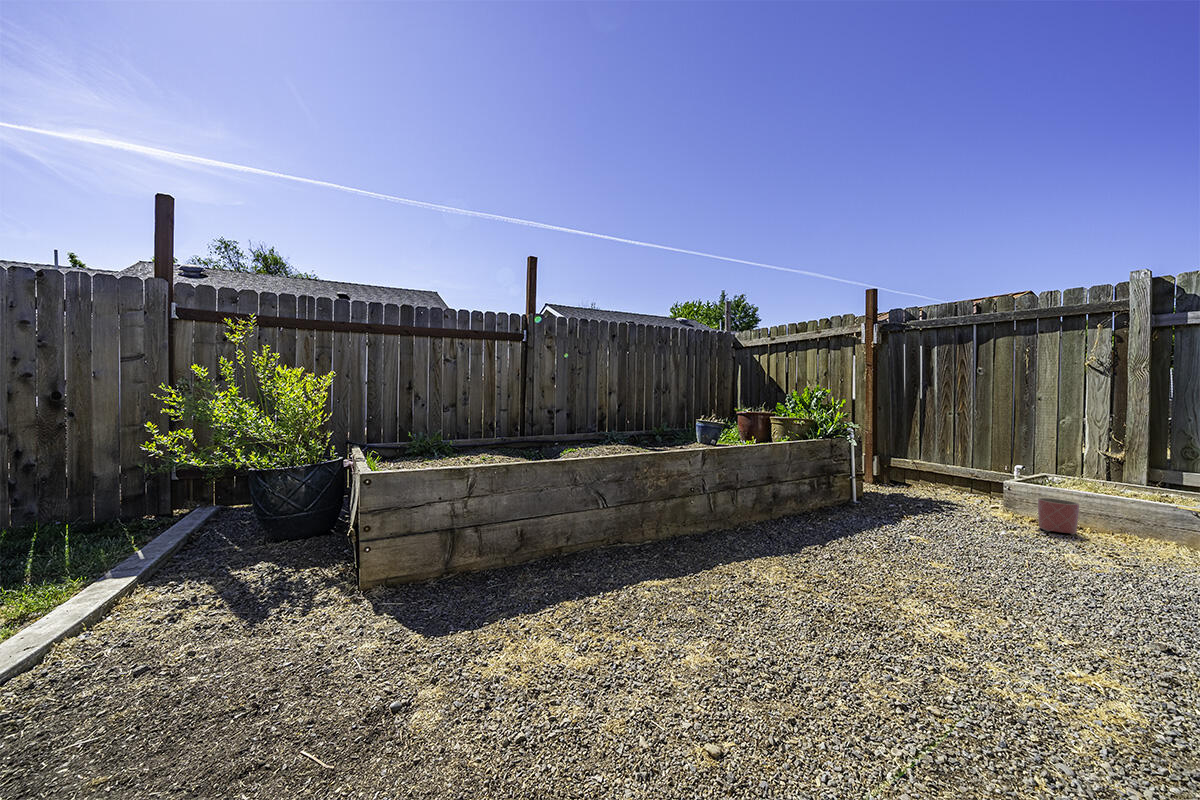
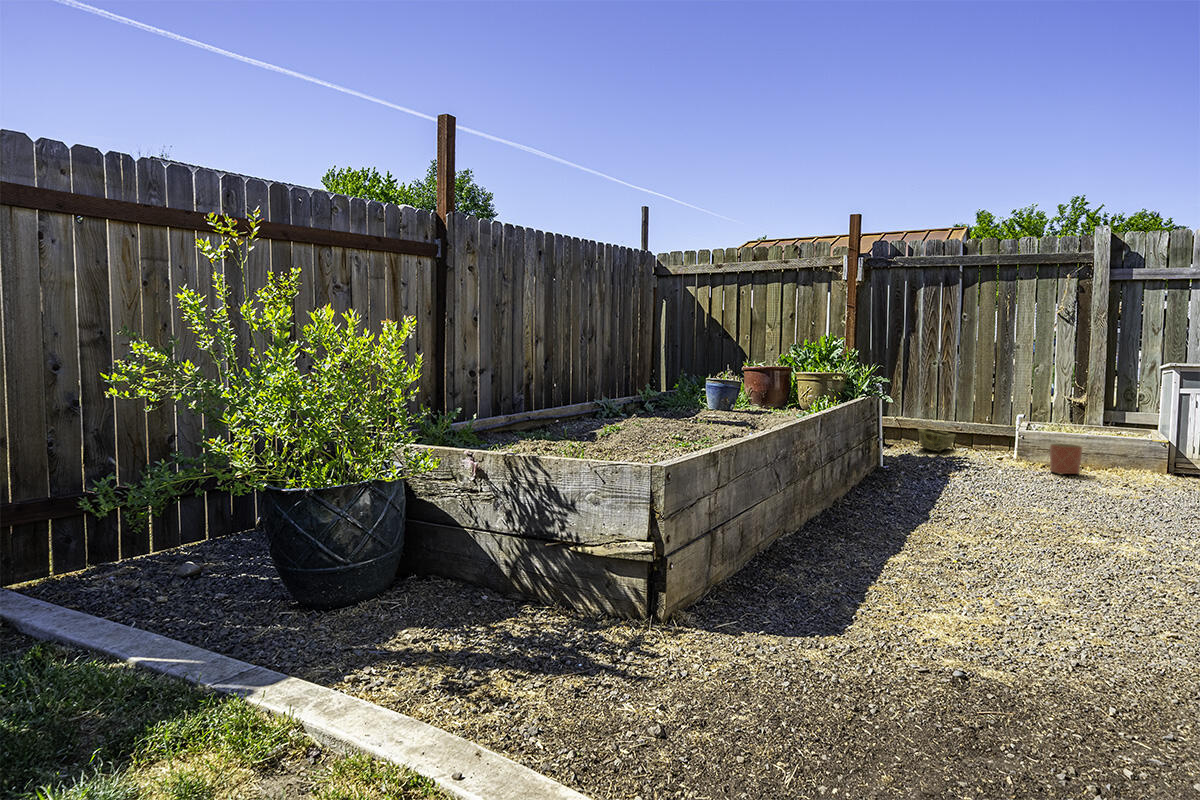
woven basket: none [924,472,972,494] -> present [918,428,956,451]

